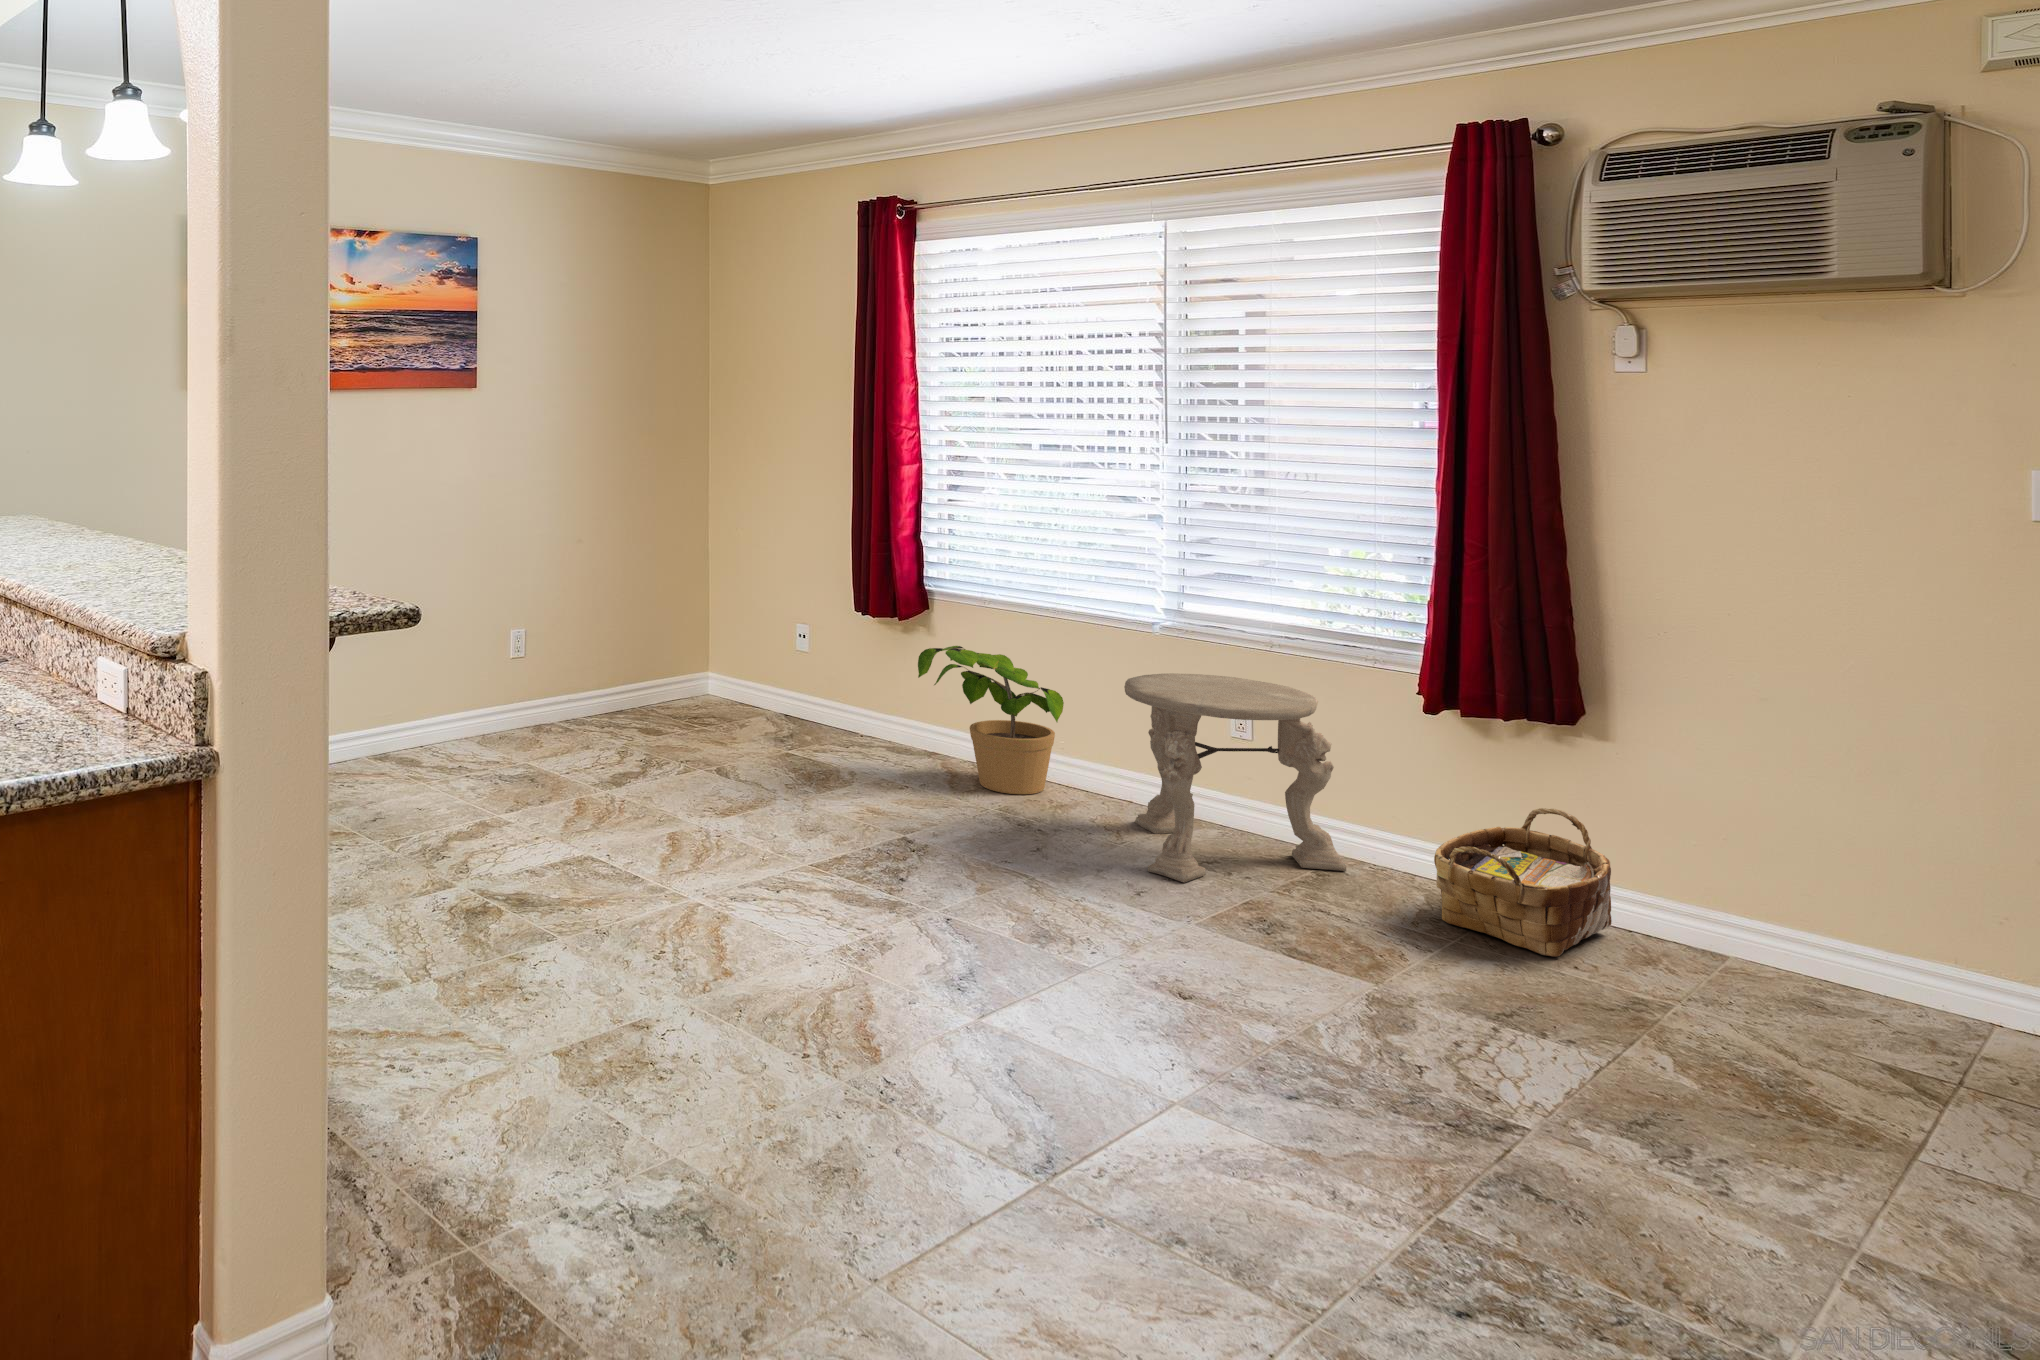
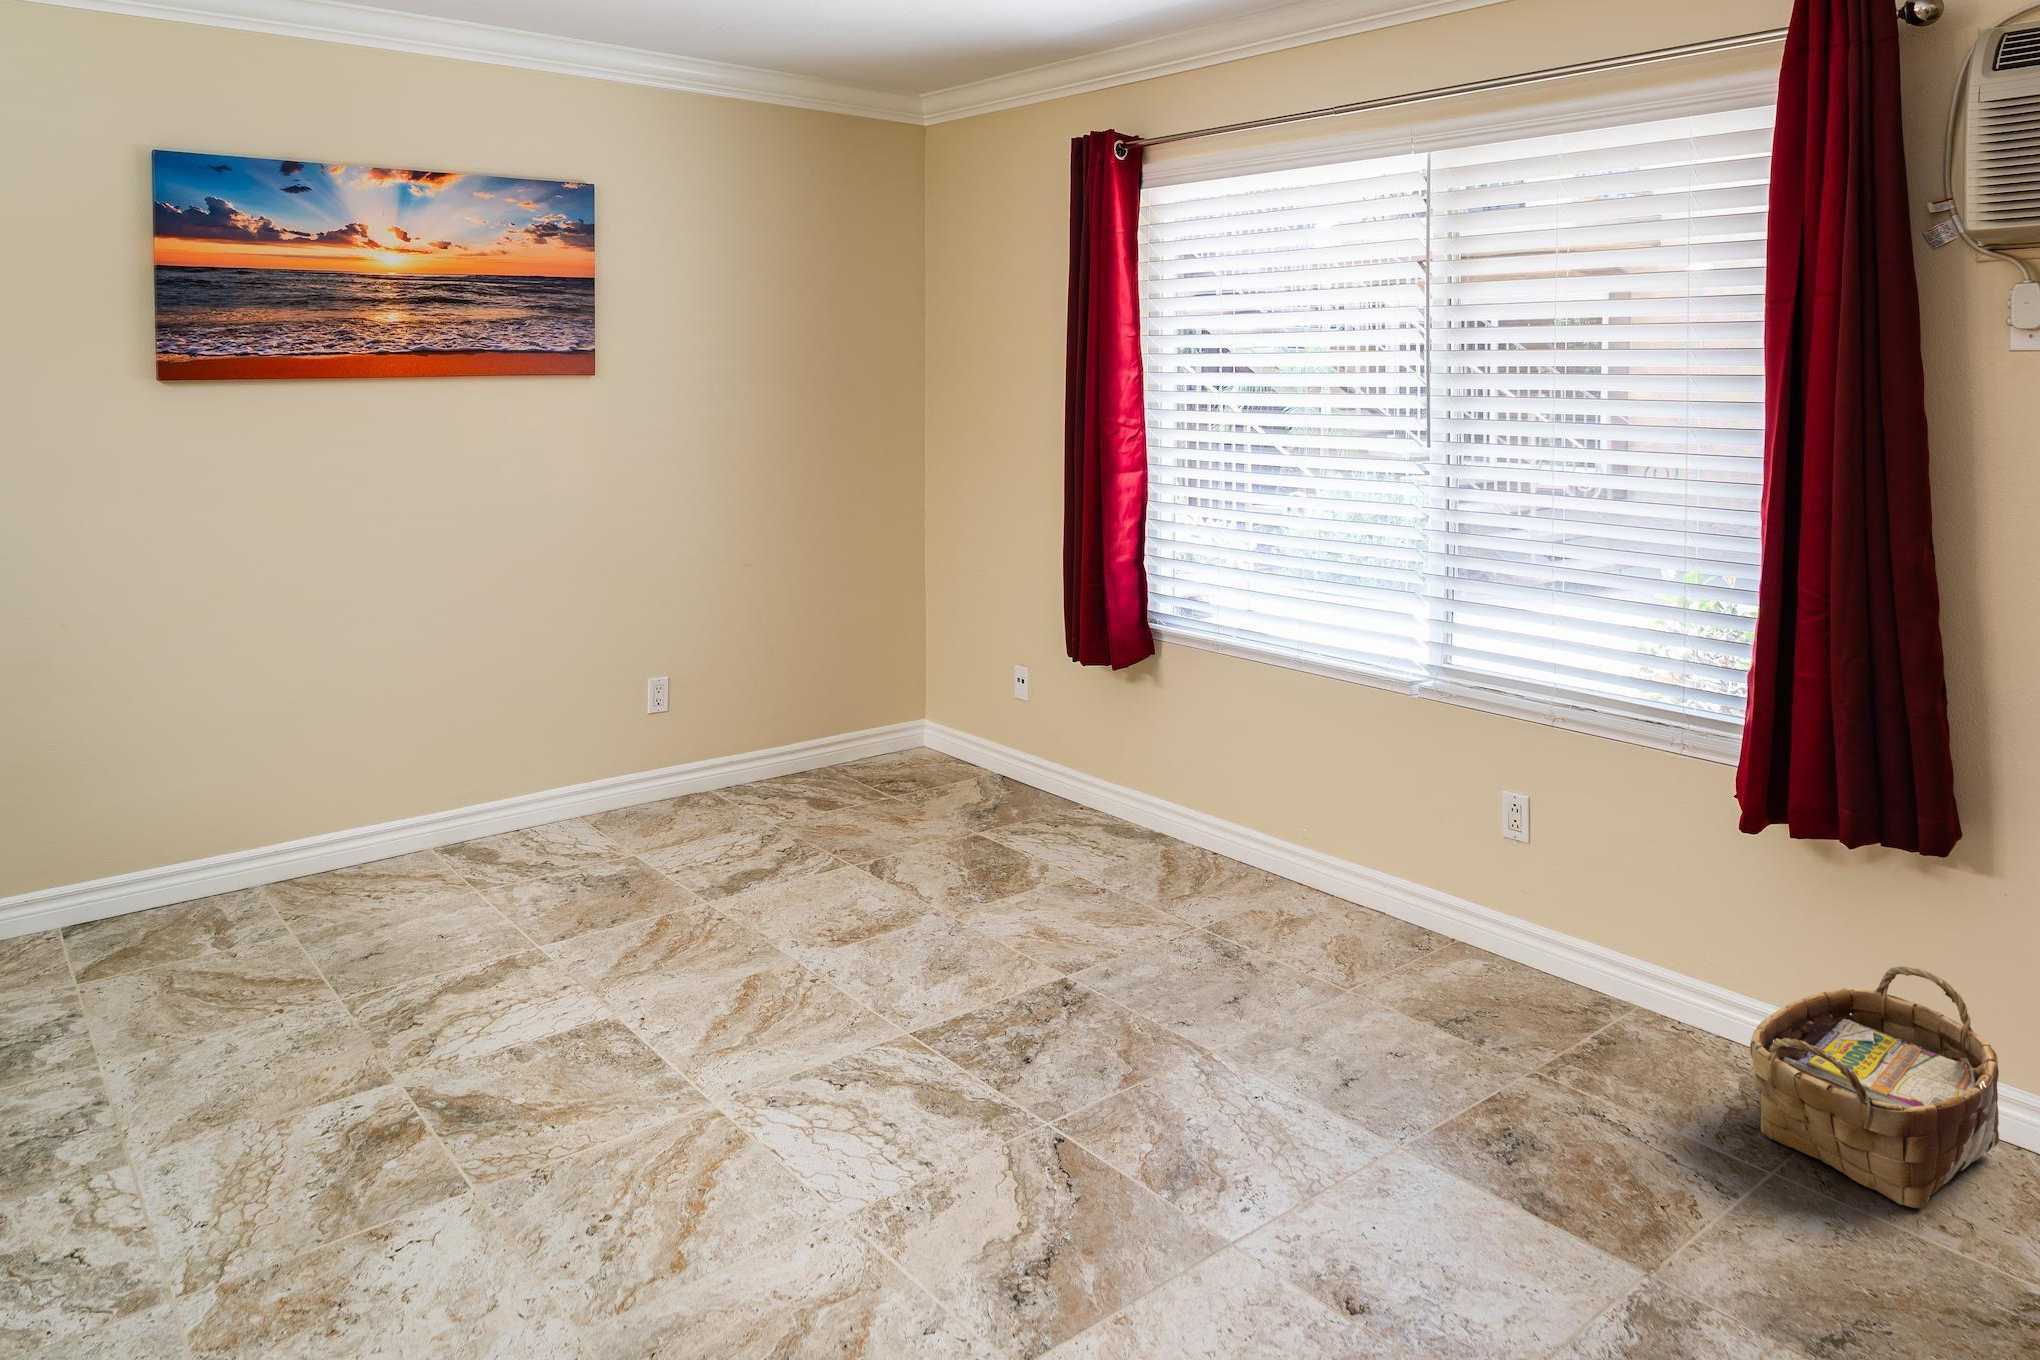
potted plant: present [918,646,1064,794] -> none [1106,708,1302,900]
side table: present [1124,673,1346,883] -> none [1354,752,1642,1061]

